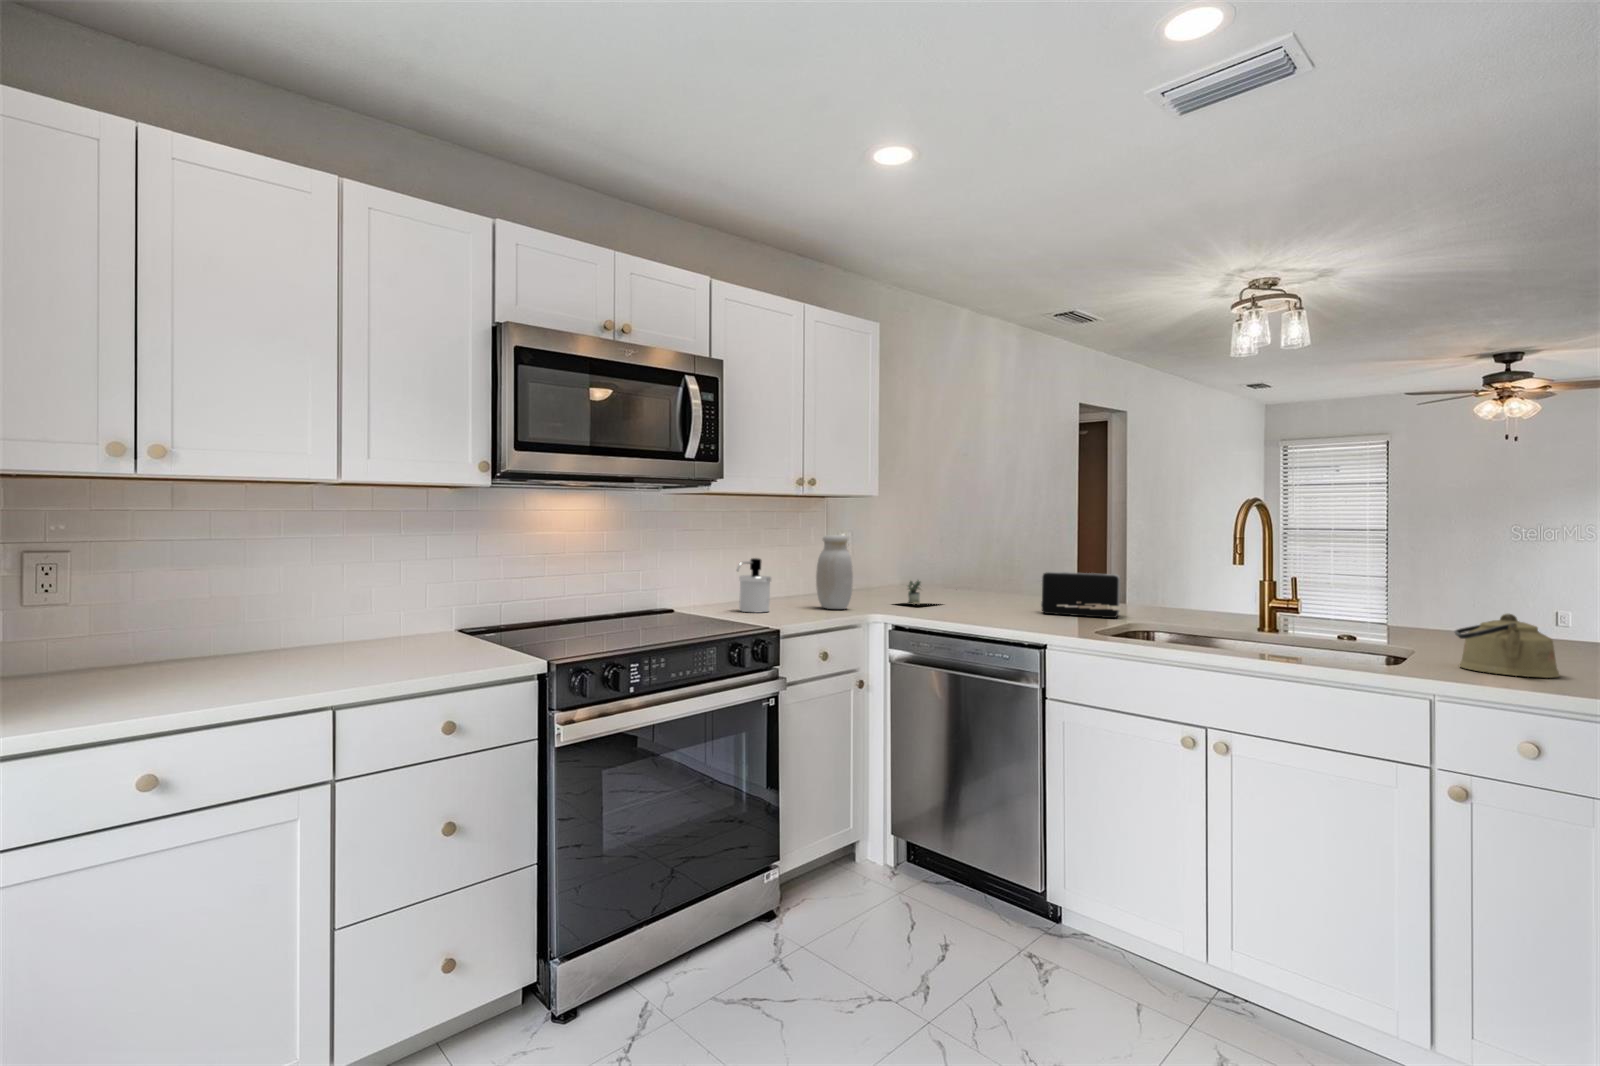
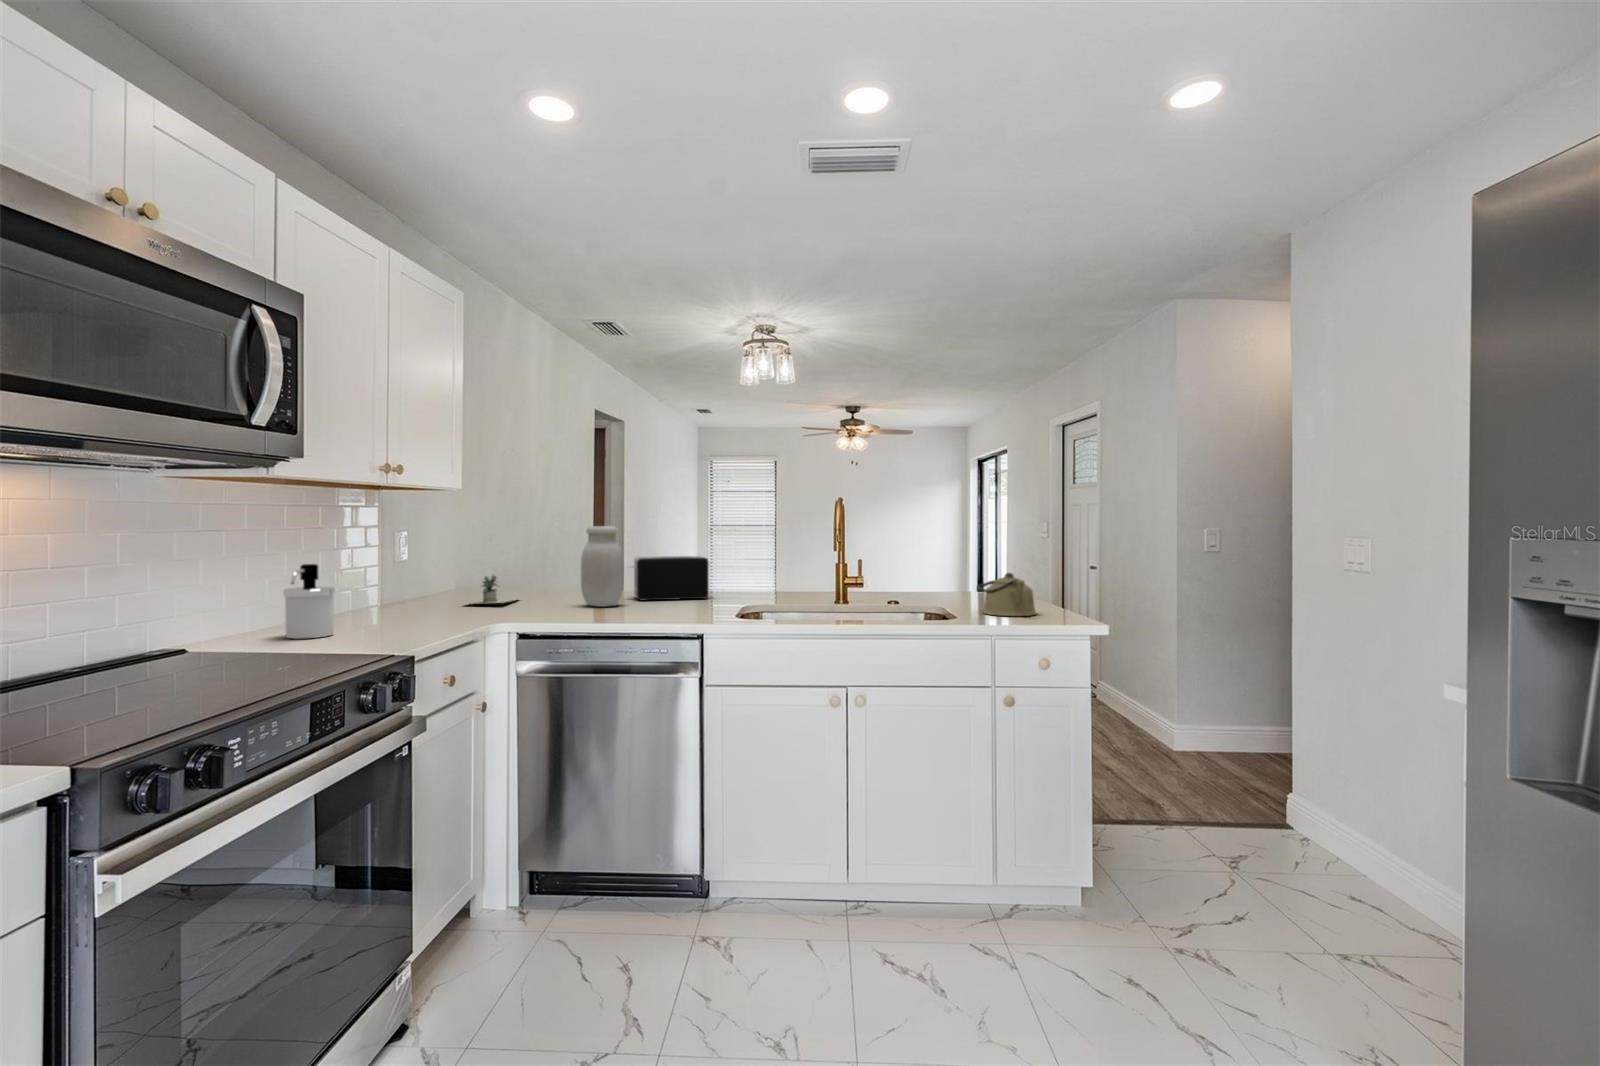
jar: present [816,535,853,609] -> present [581,526,624,607]

